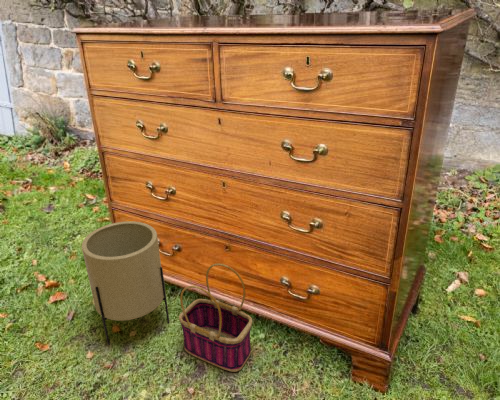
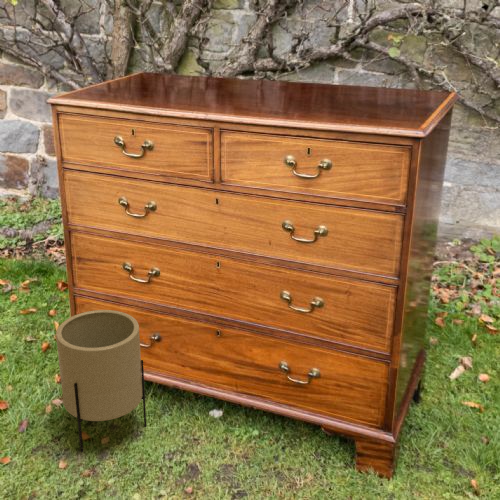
basket: present [179,263,252,372] -> none [166,352,248,469]

